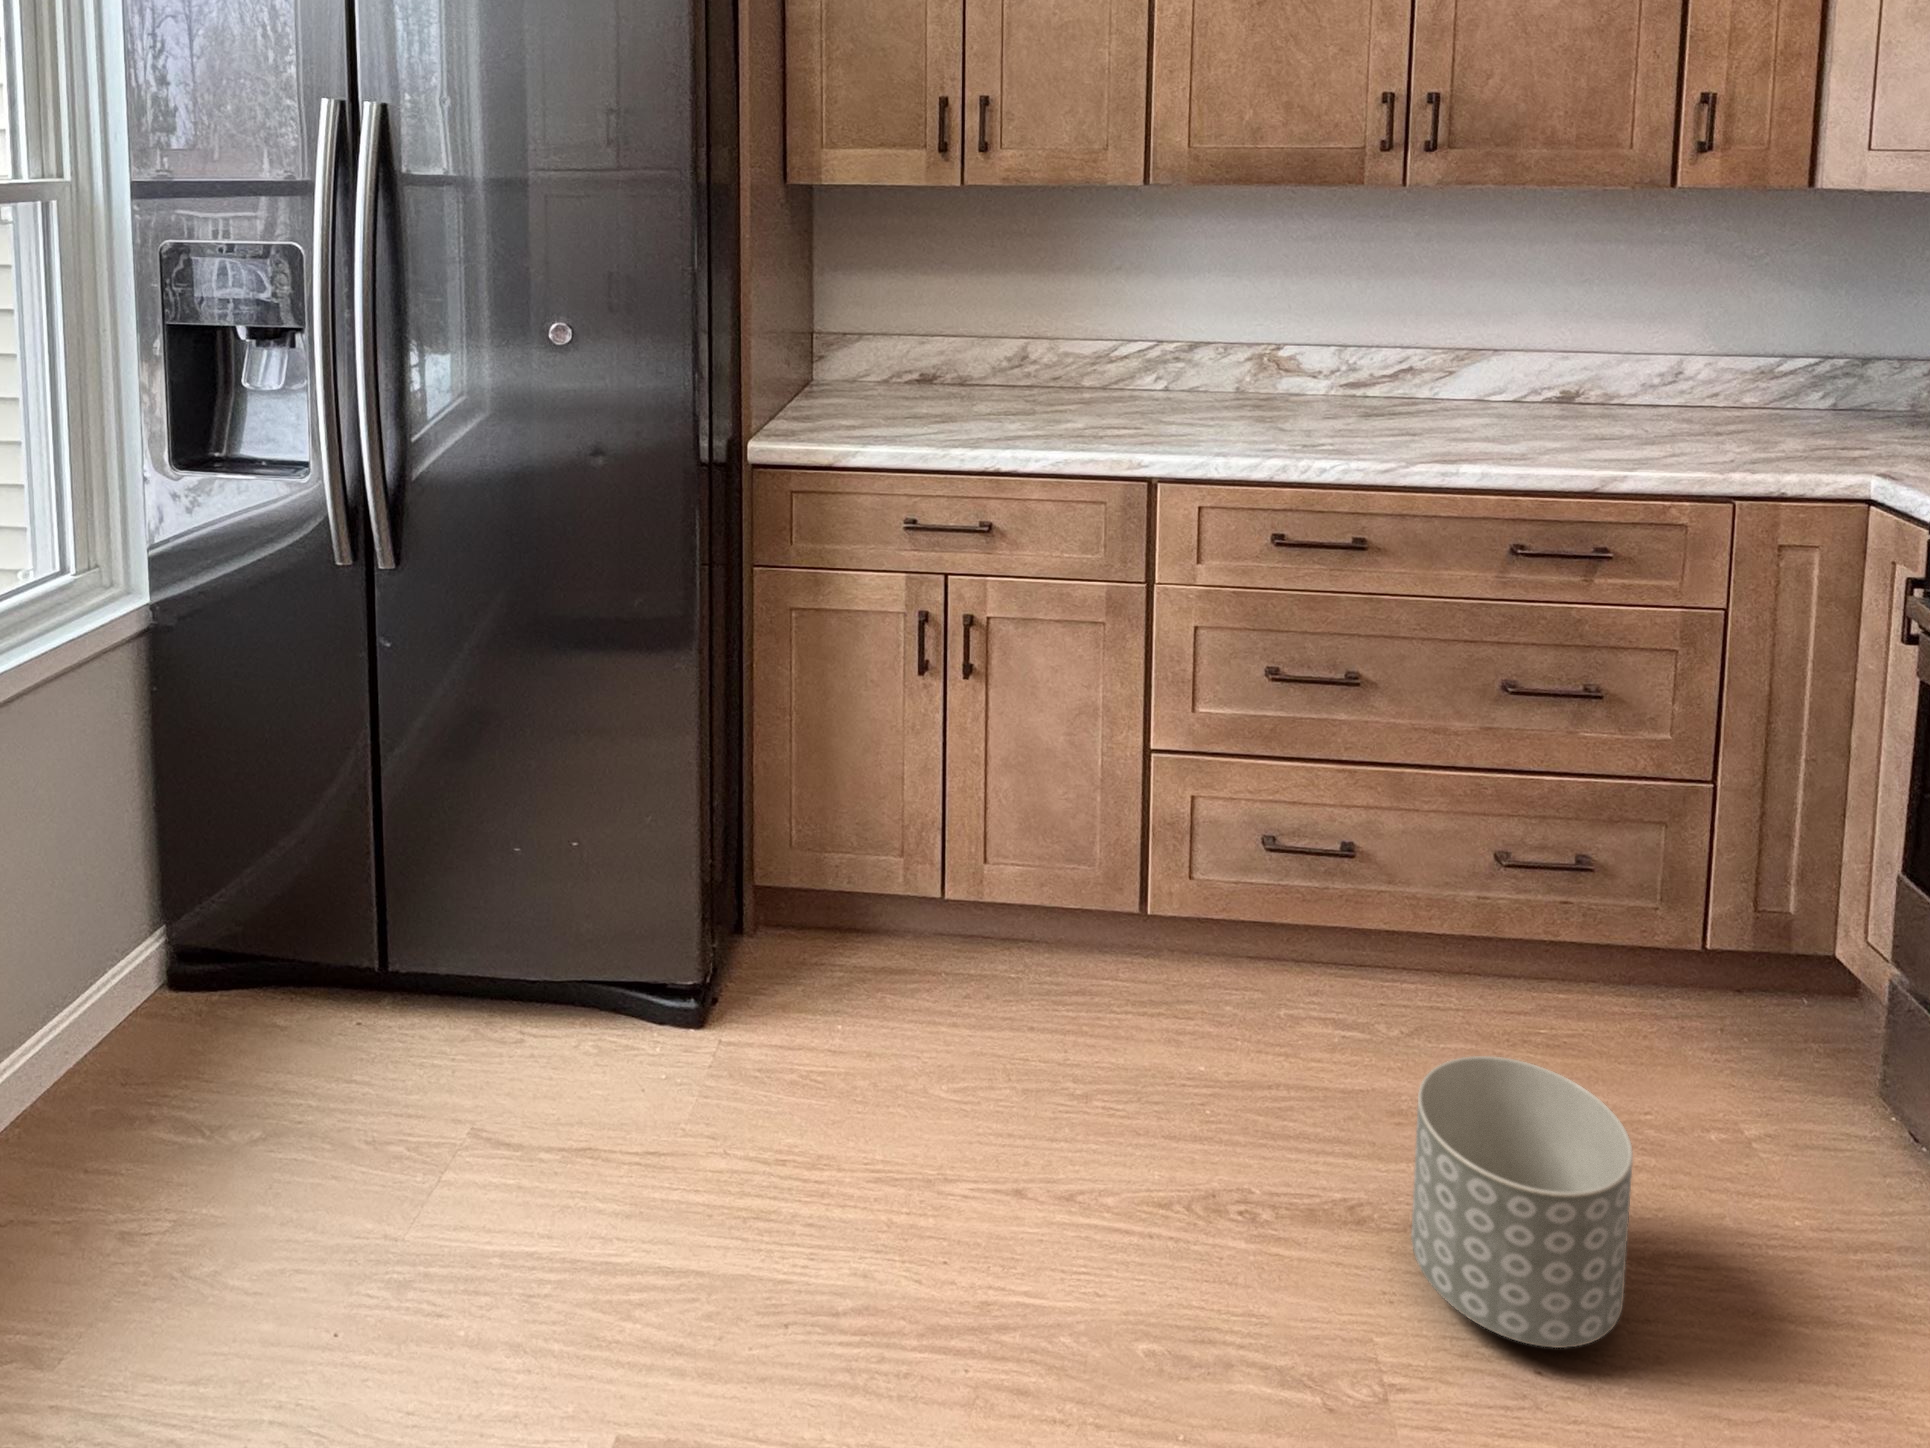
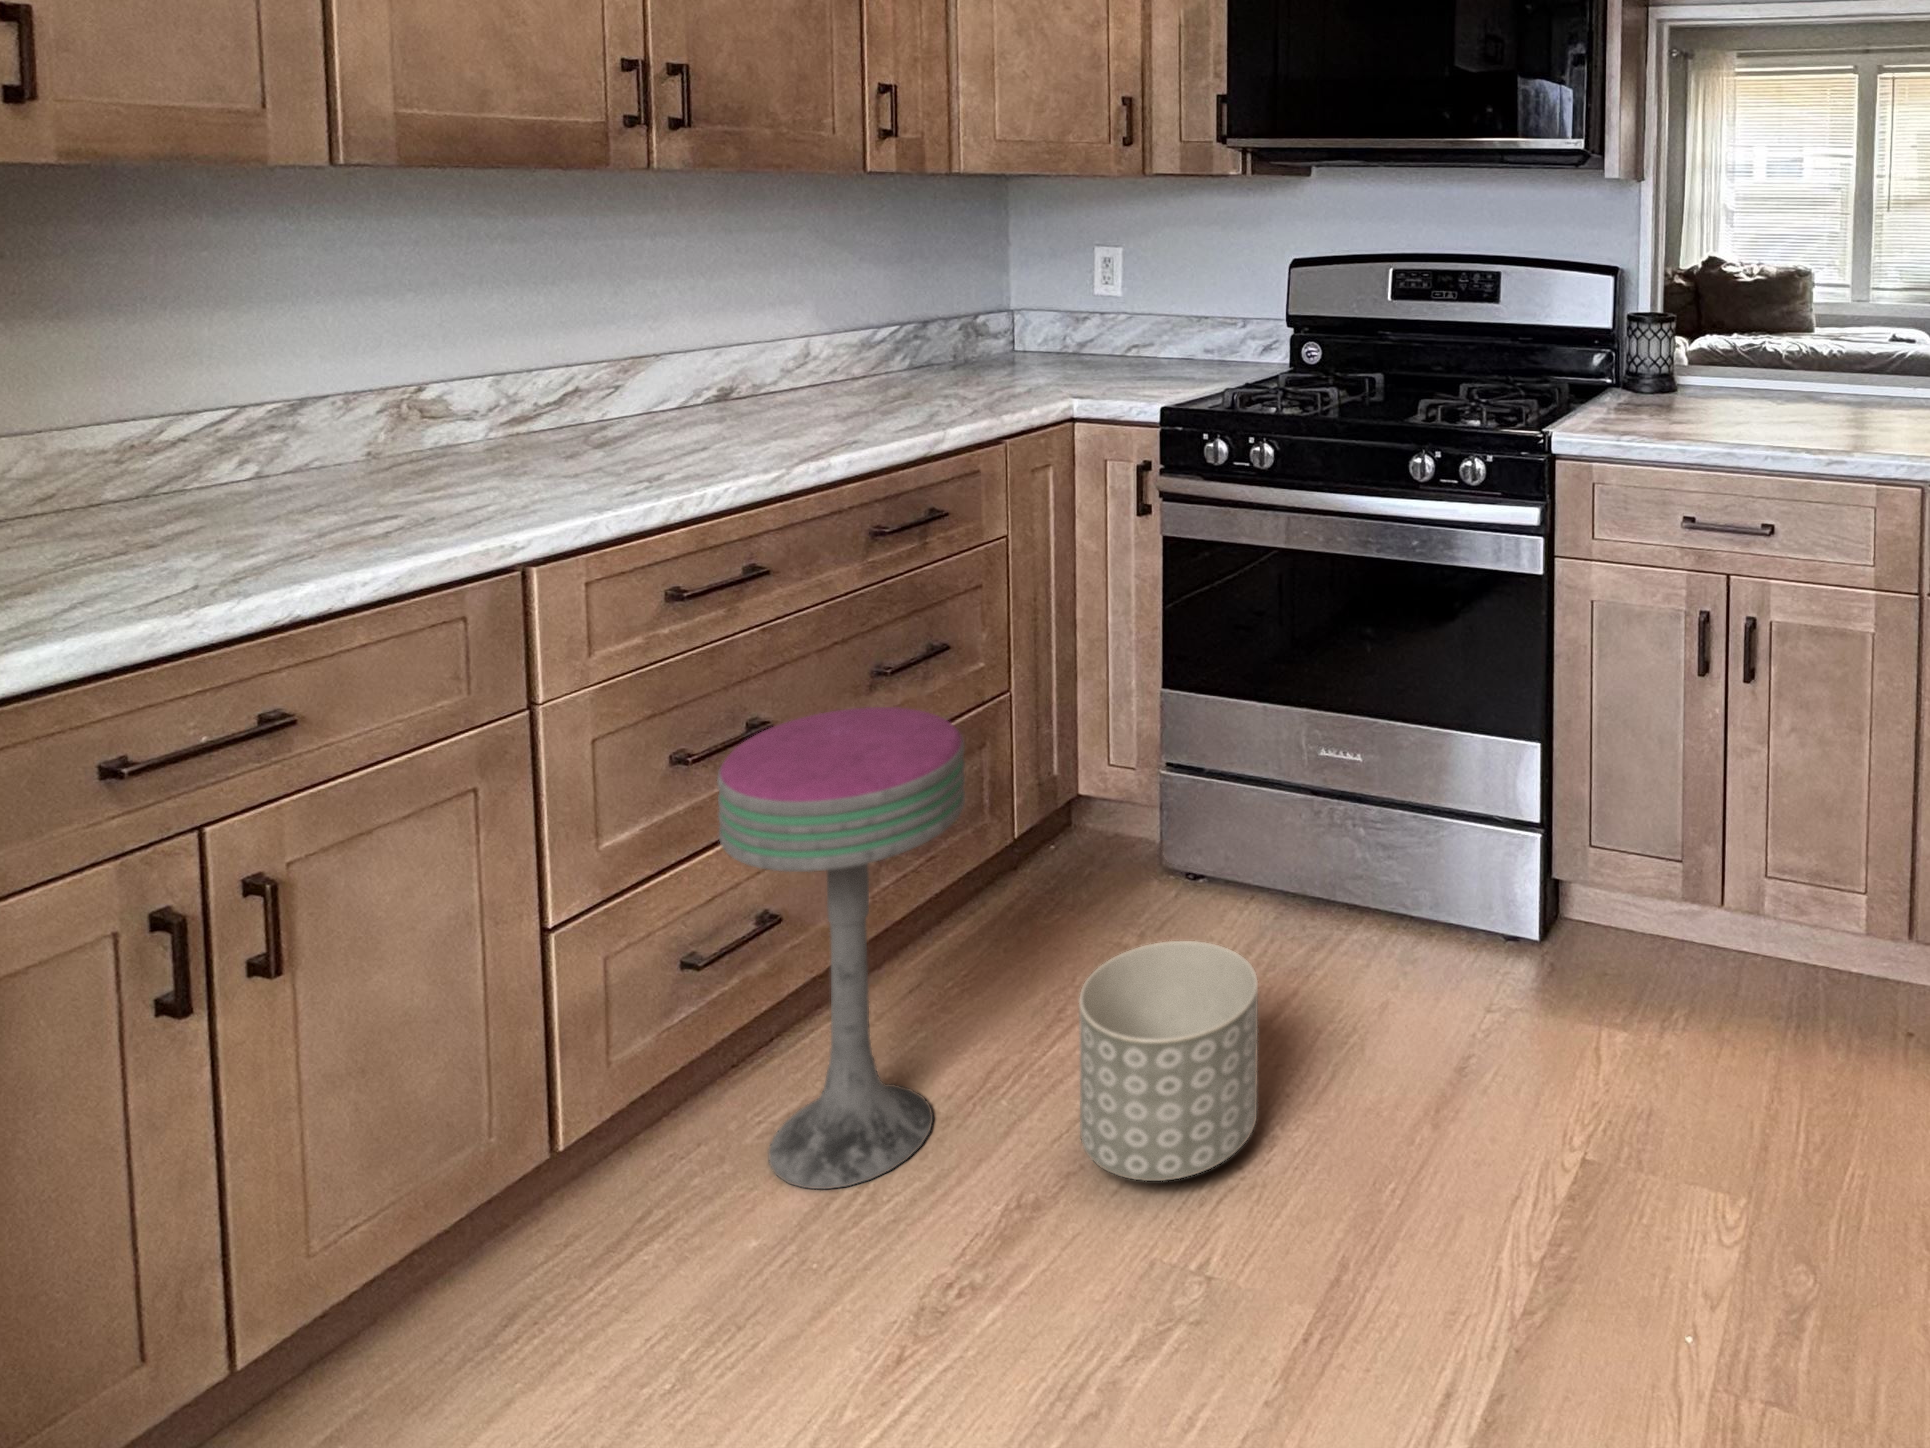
bar stool: none [1245,678,1459,1107] -> present [717,707,965,1189]

